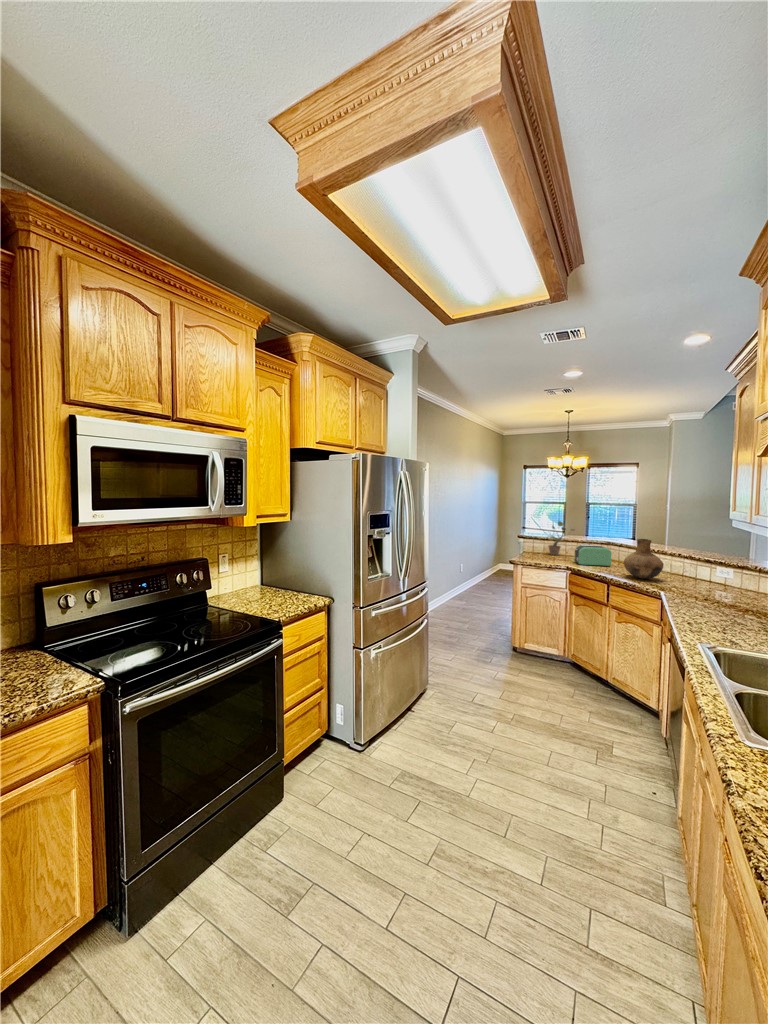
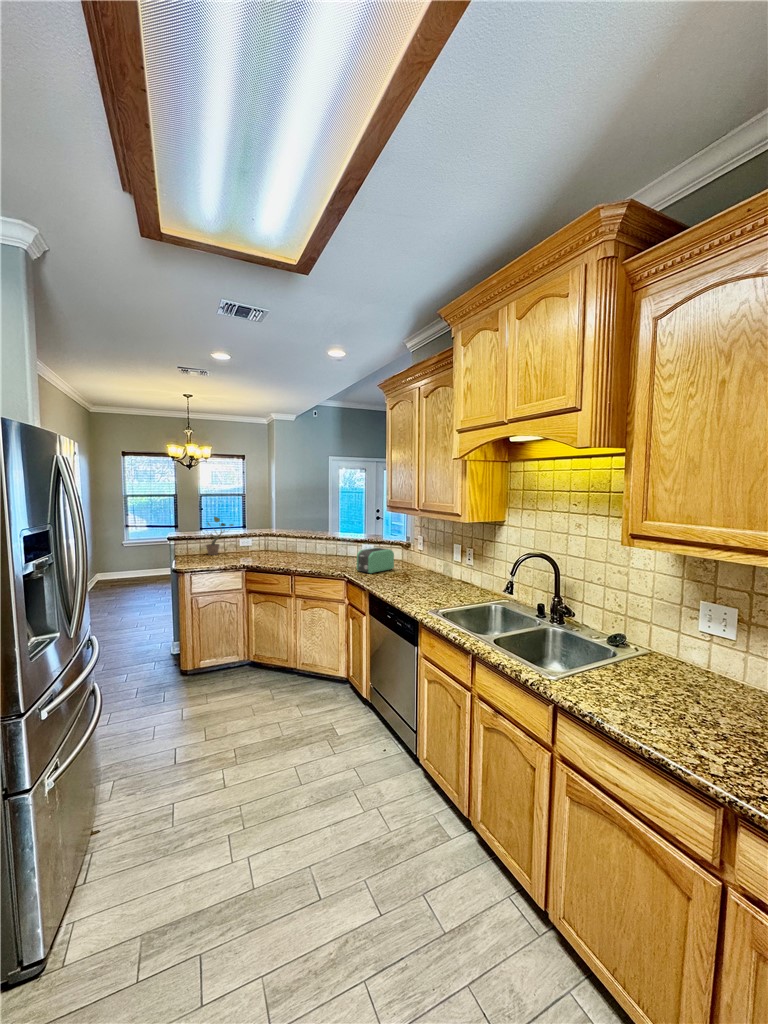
vase: present [624,539,664,579] -> none [300,527,332,564]
toaster: present [574,545,611,566] -> present [357,548,394,574]

